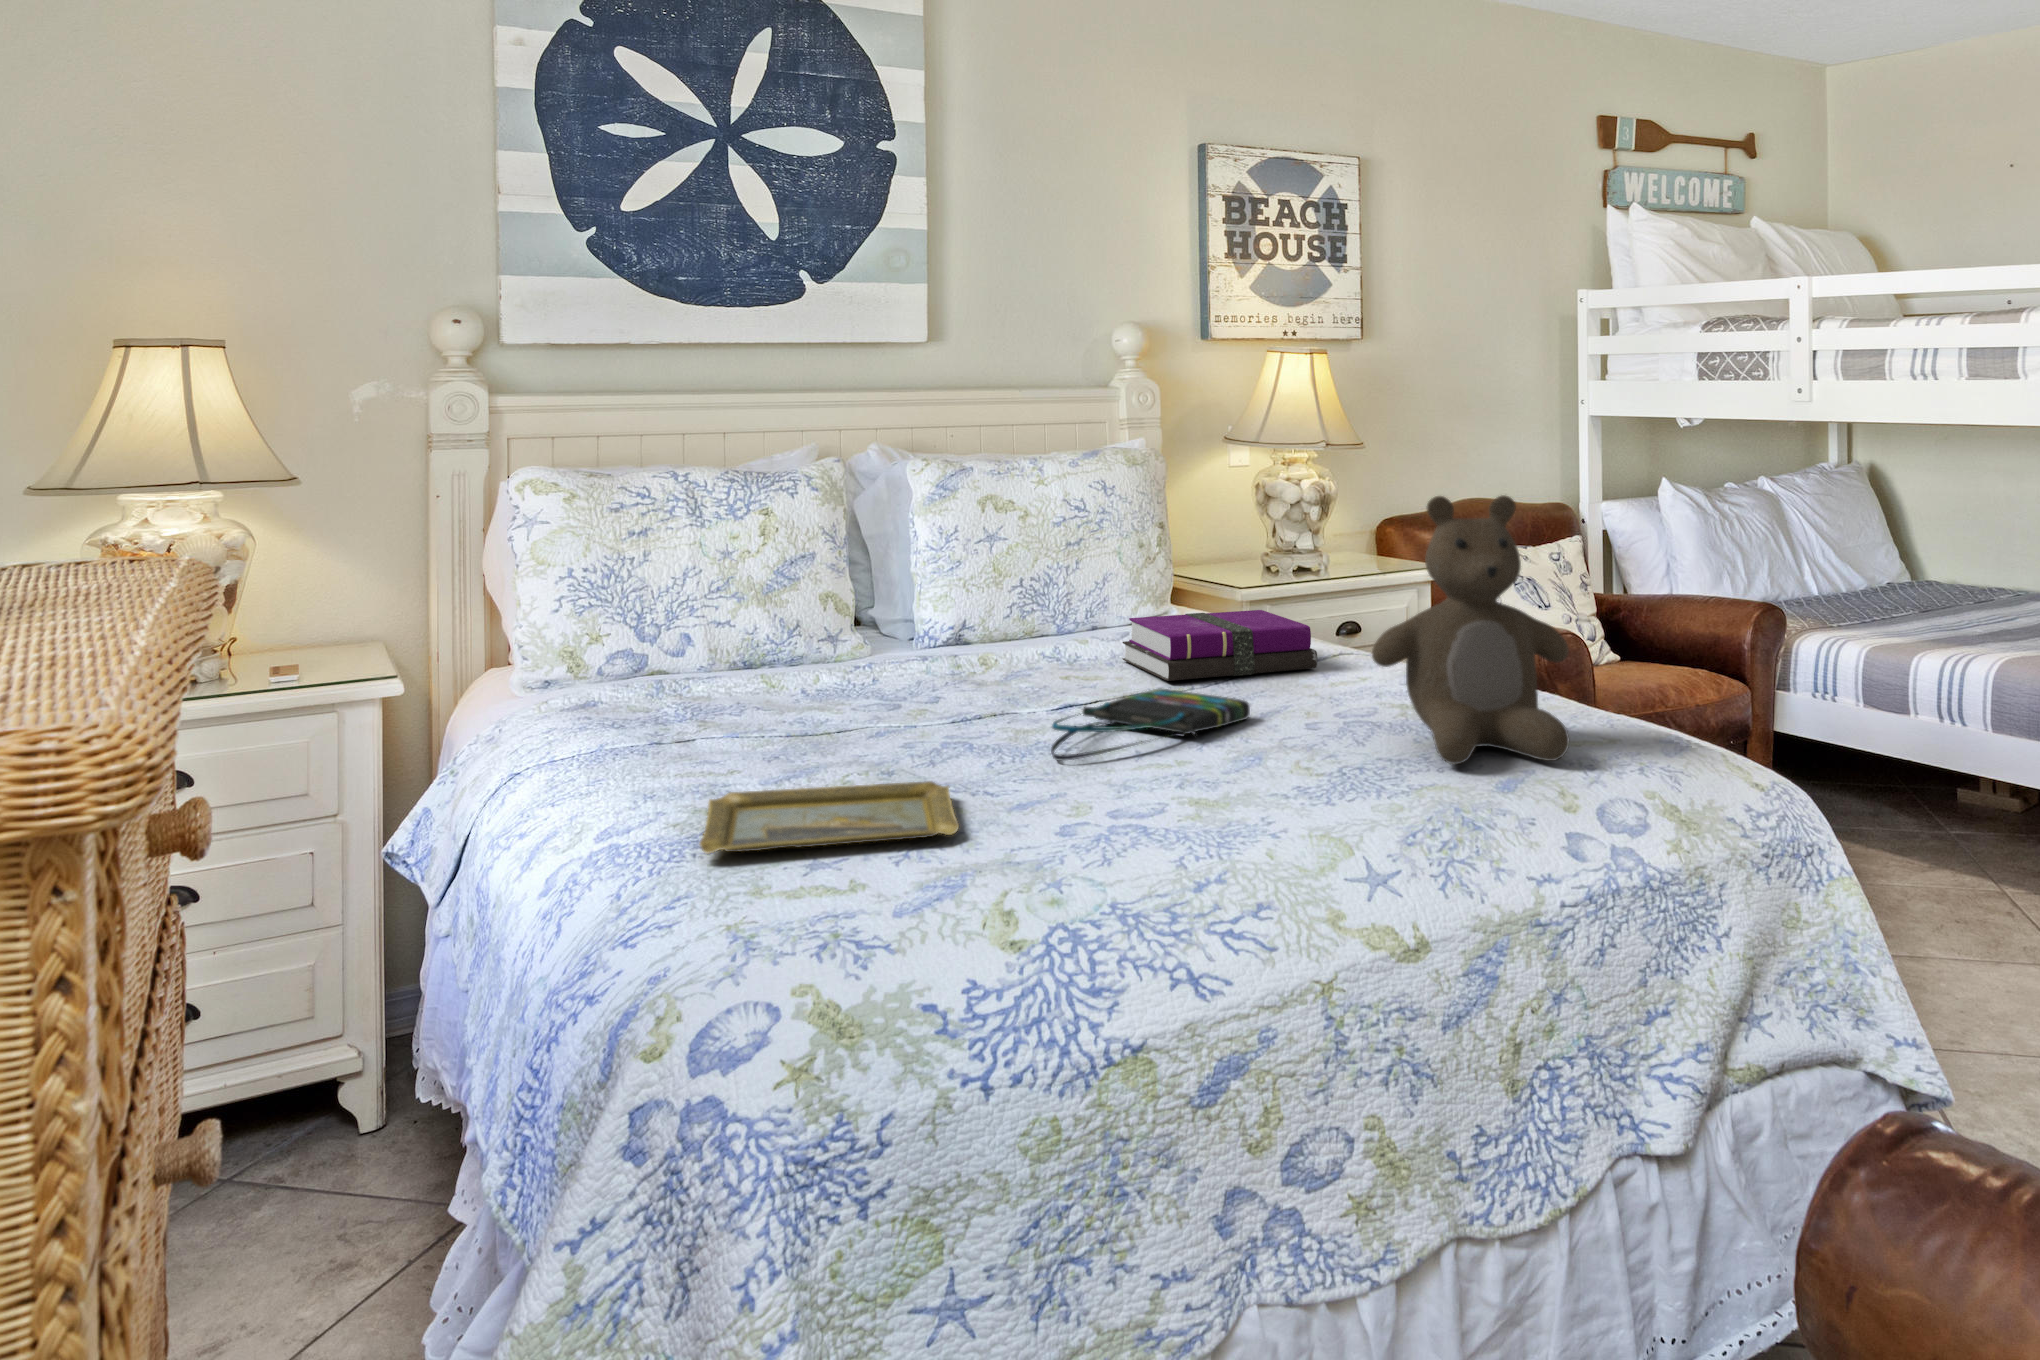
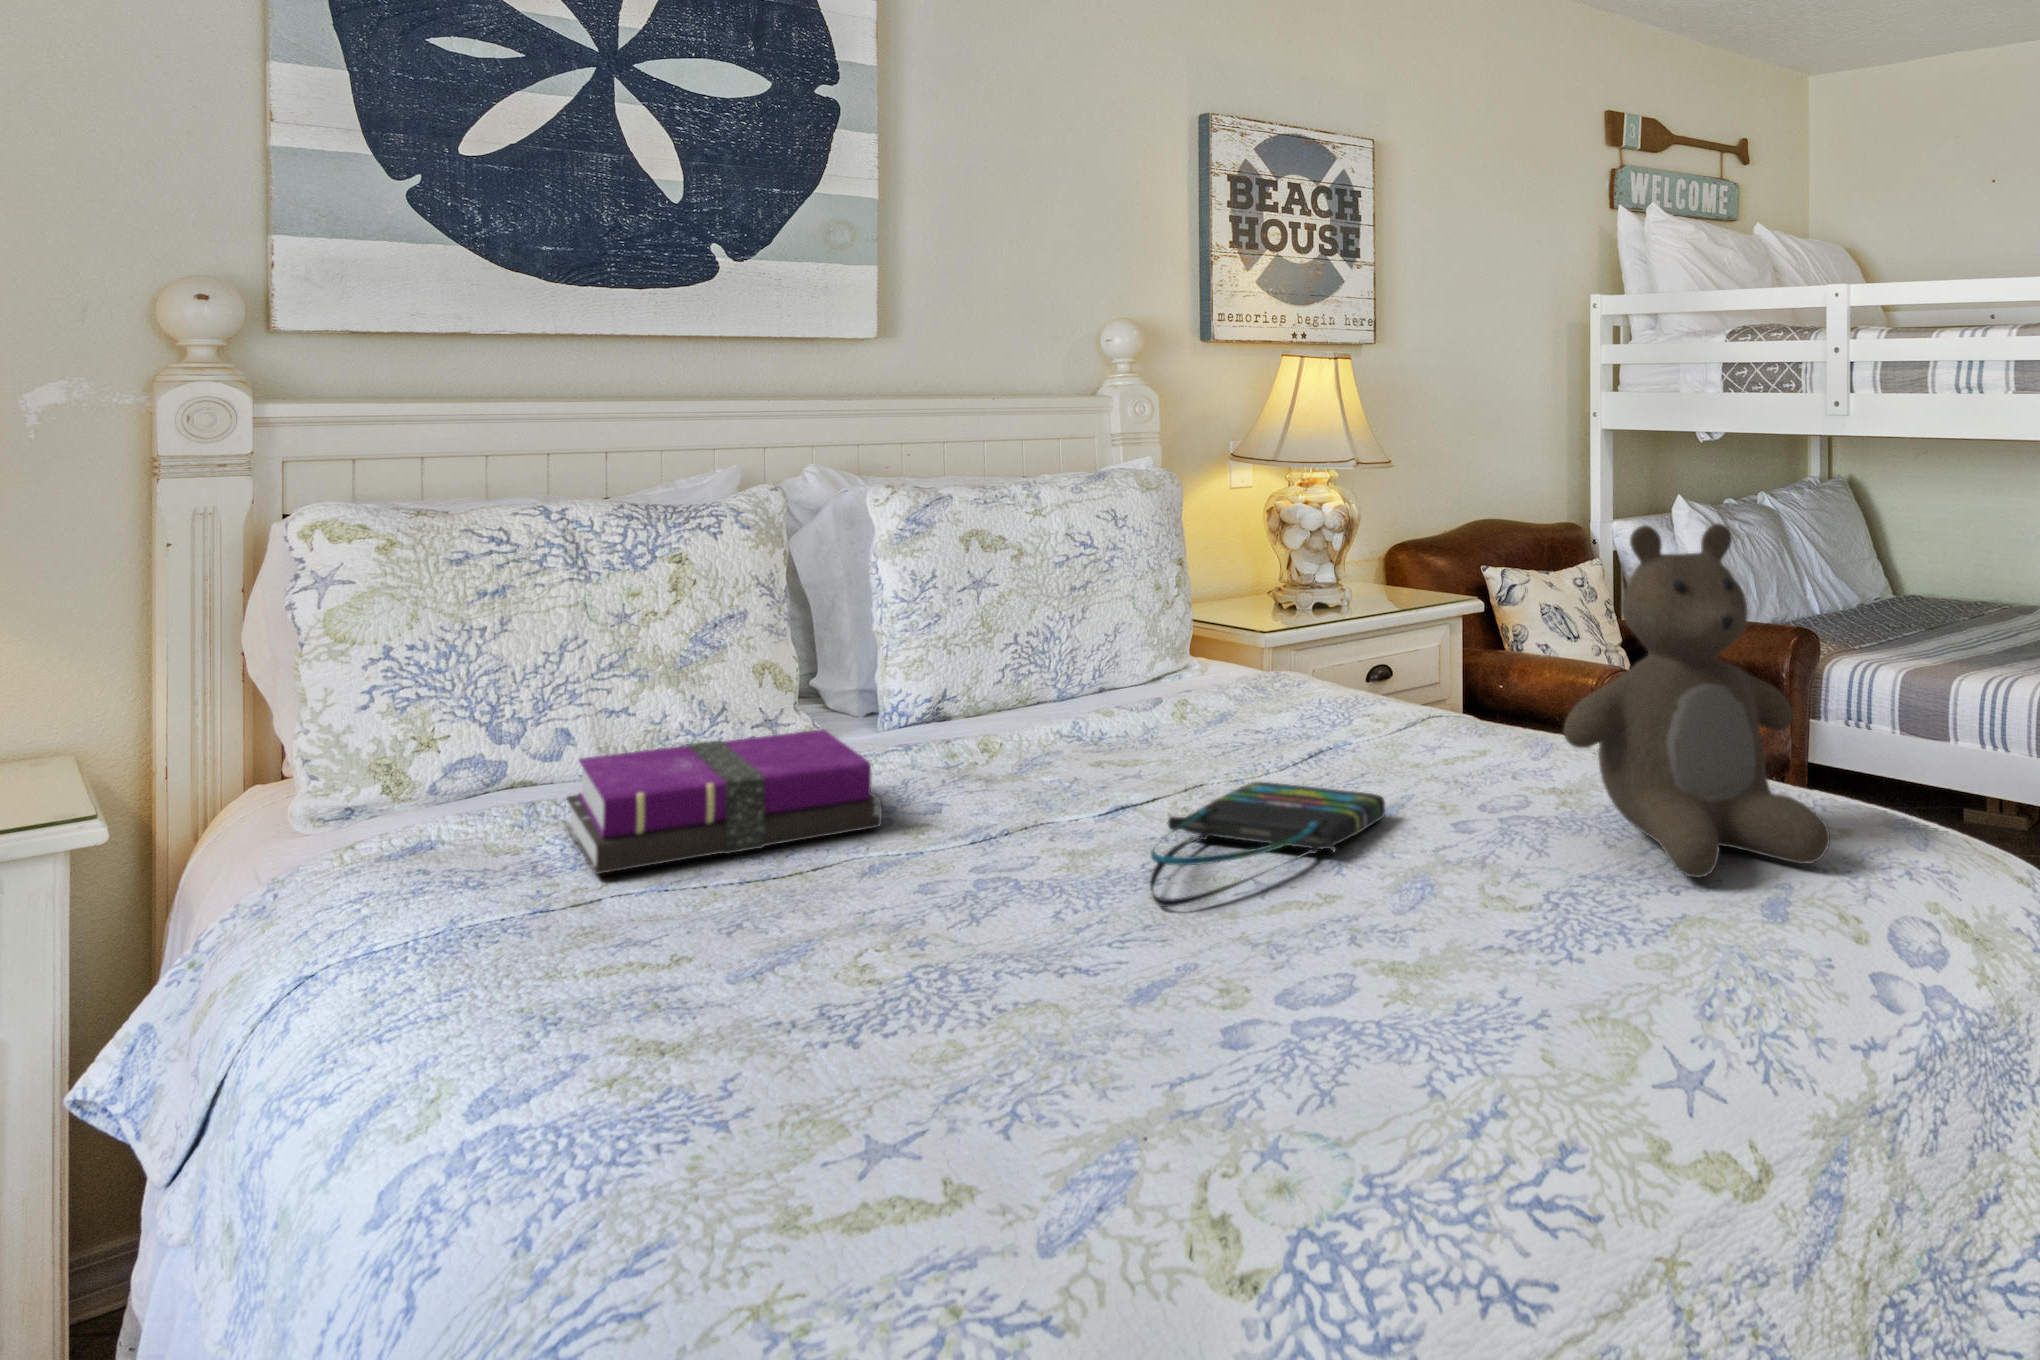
notebook: present [1122,610,1317,681] -> present [566,729,882,874]
tray: present [700,781,959,854] -> none [645,966,1077,1156]

